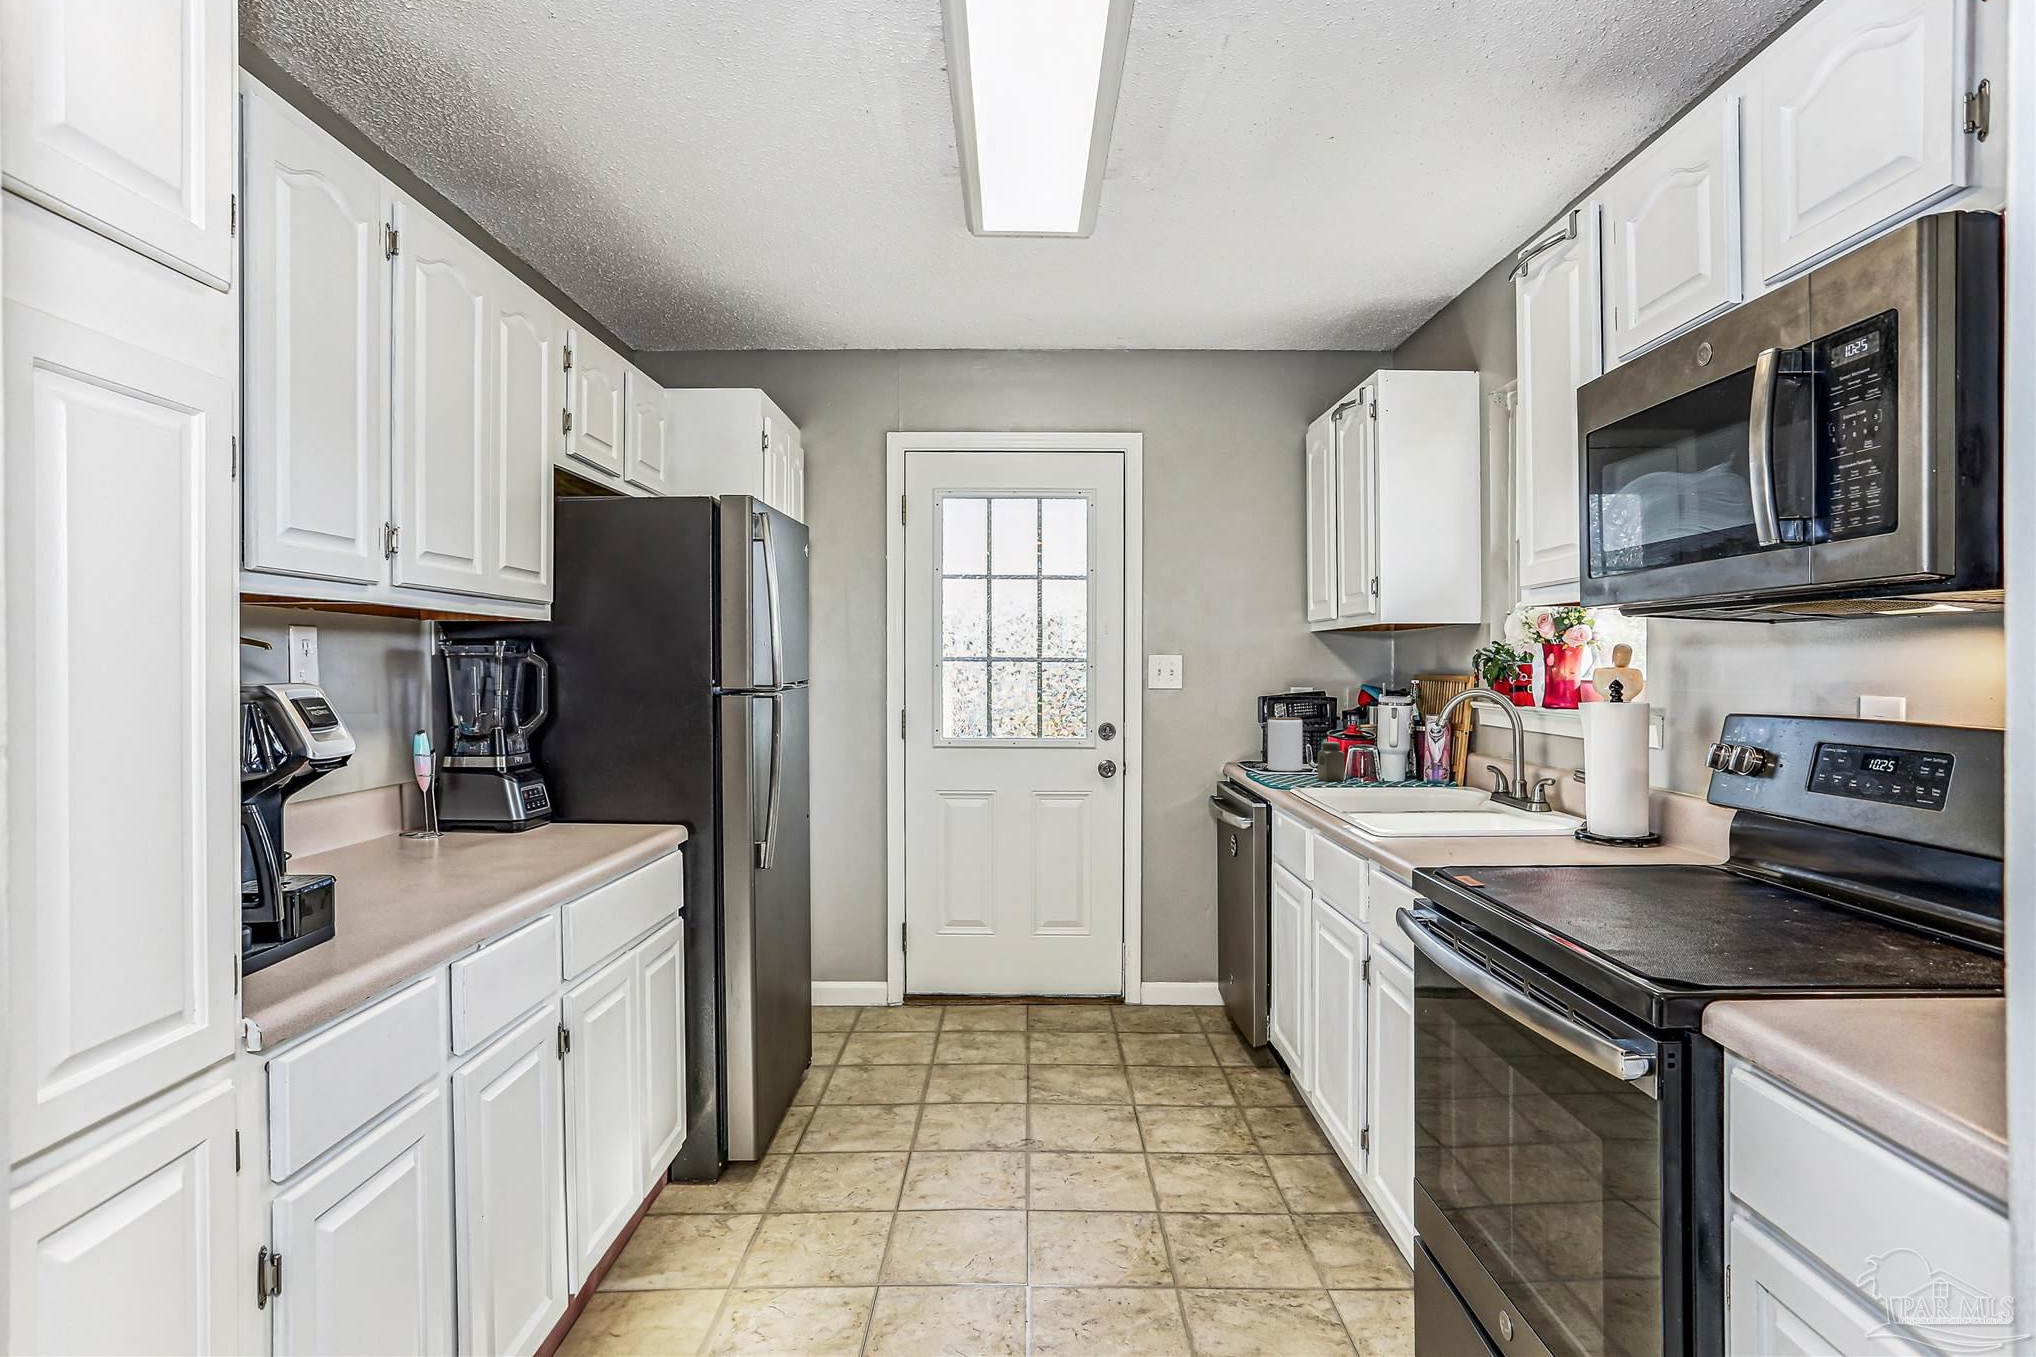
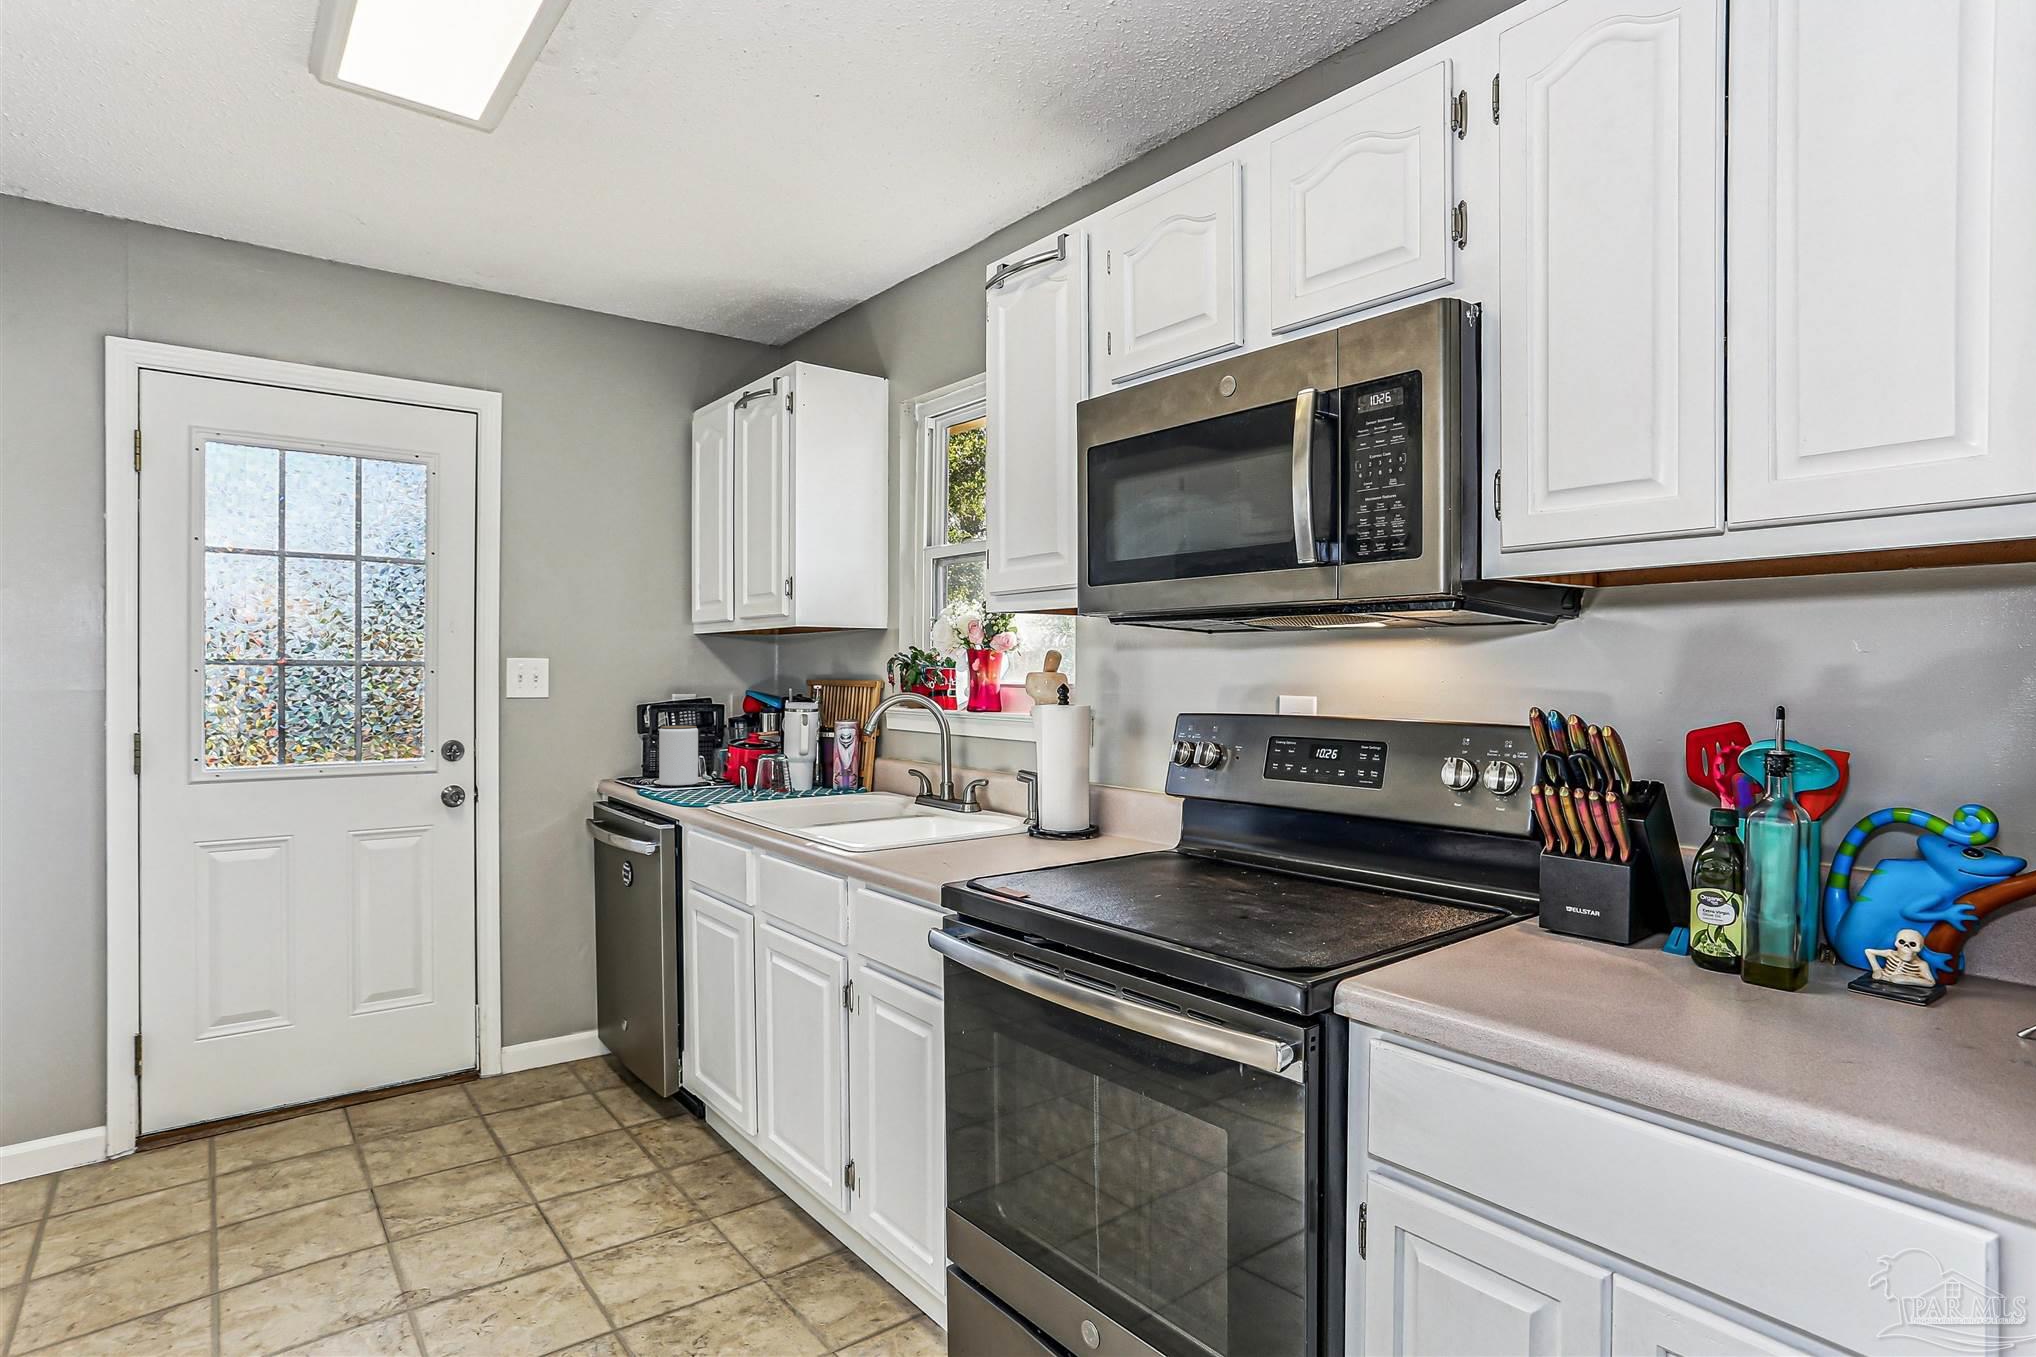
salt shaker: present [1318,742,1345,781] -> none [728,751,758,794]

